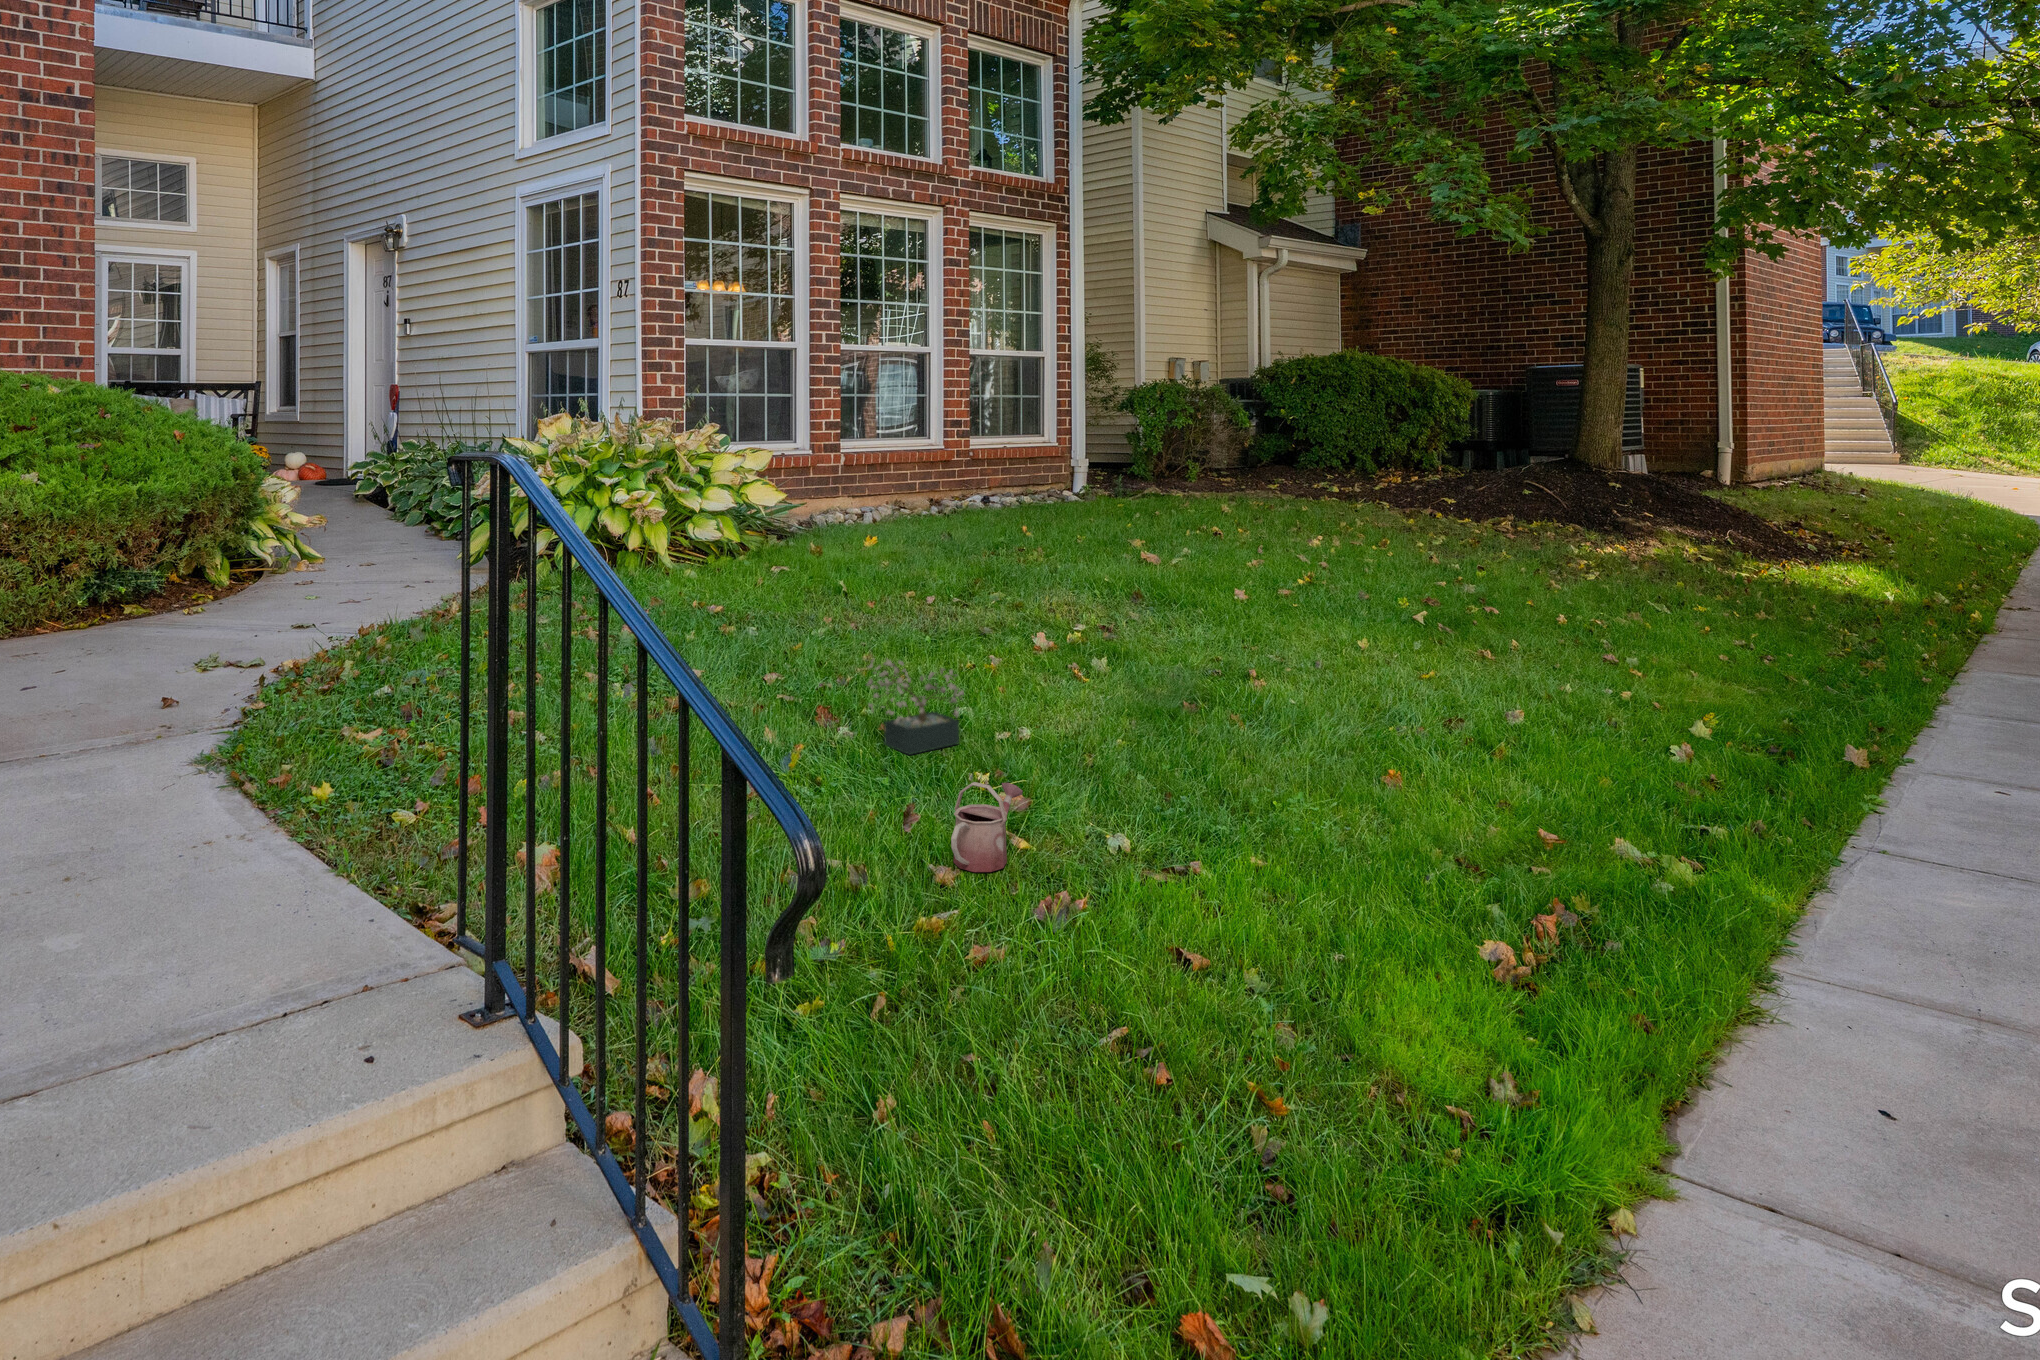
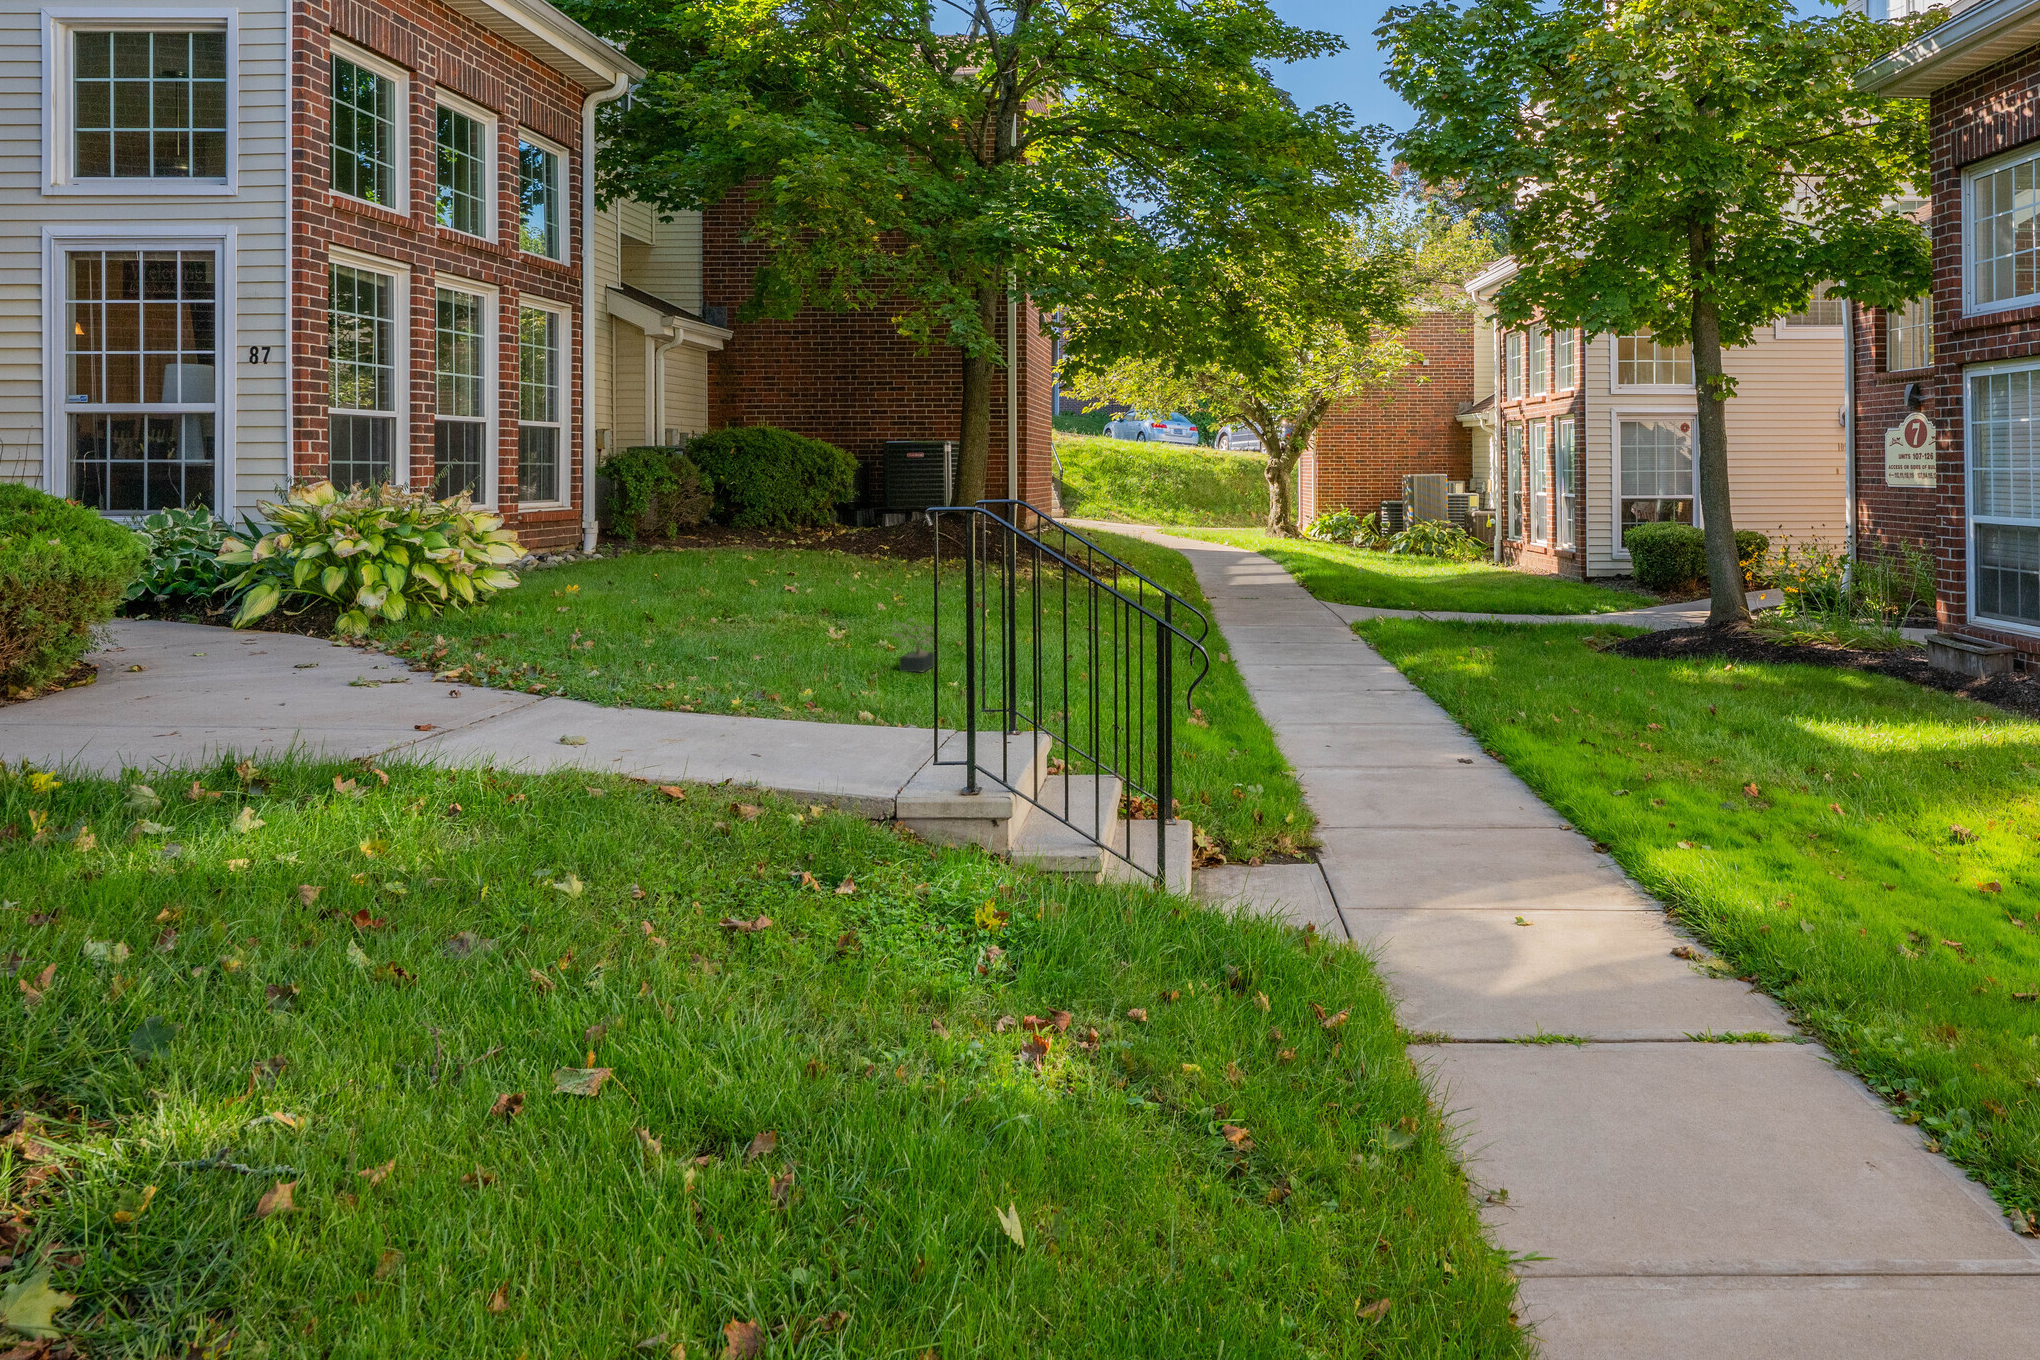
watering can: present [951,782,1023,872] -> none [1031,657,1061,700]

